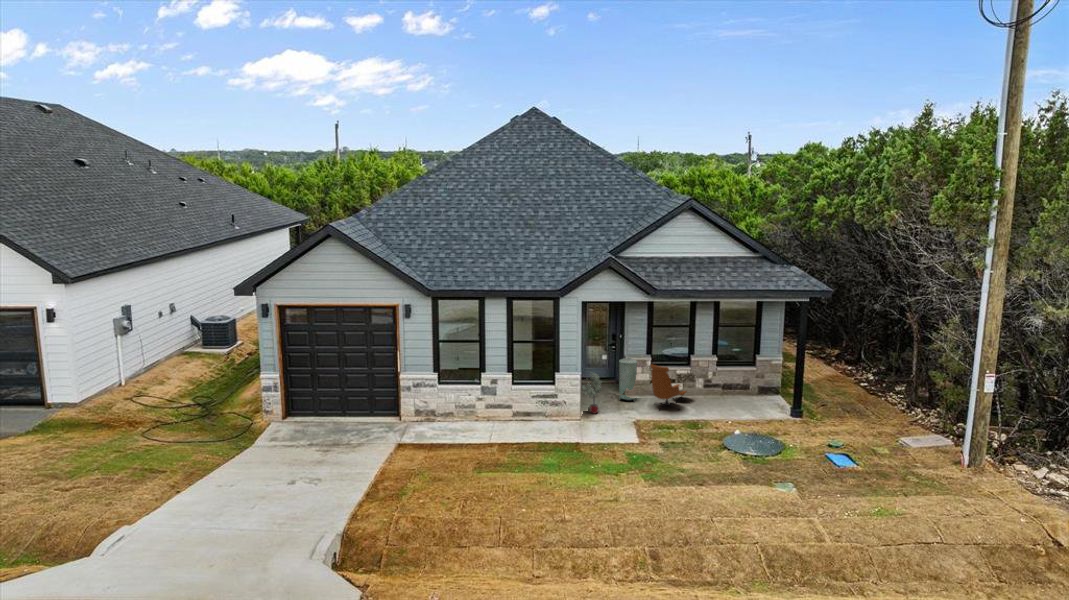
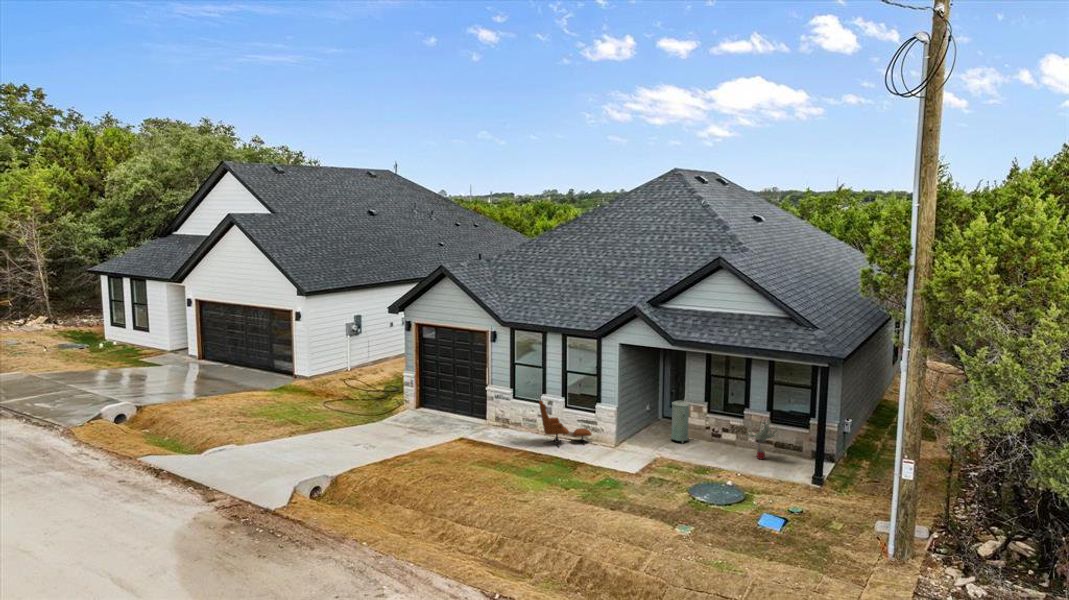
lounge chair: present [650,364,687,410] -> present [539,400,591,446]
potted tree: present [582,373,601,414] -> present [746,420,778,459]

